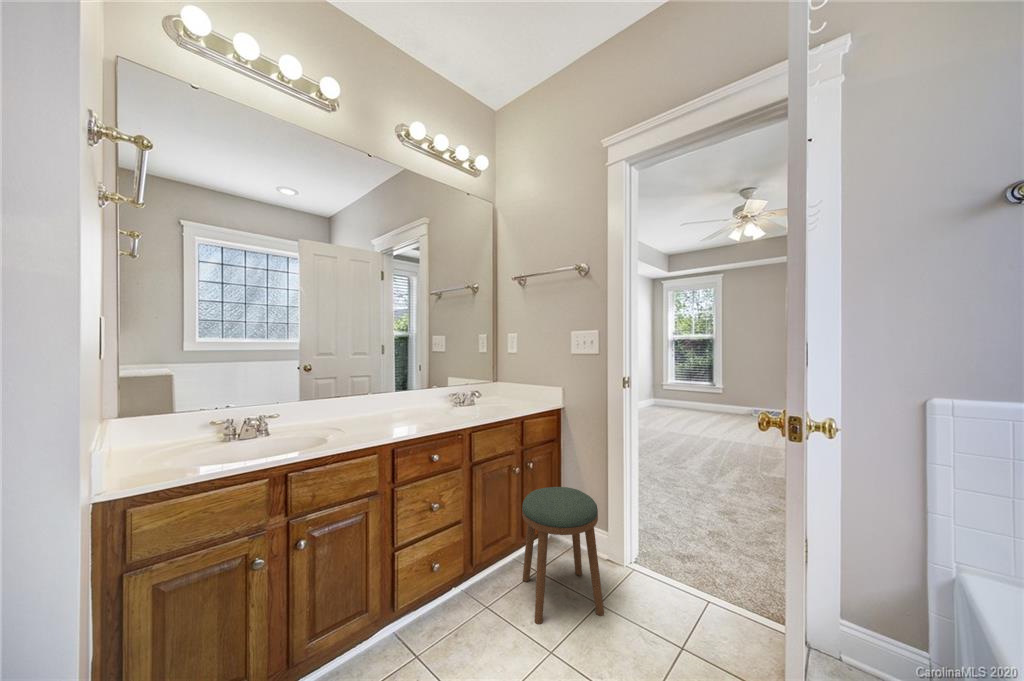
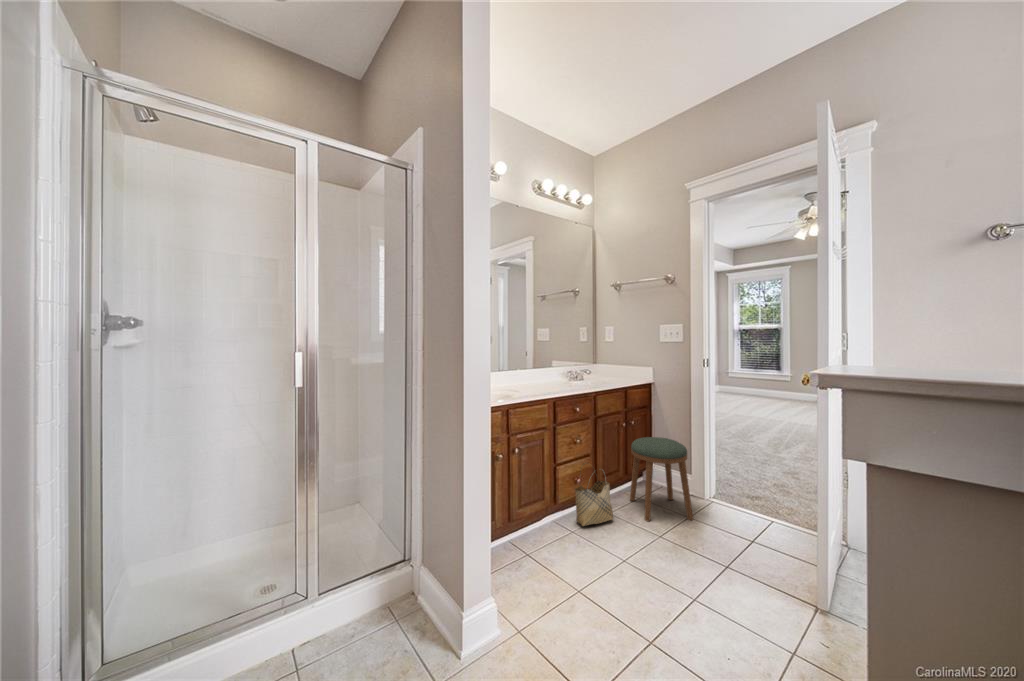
woven basket: none [425,536,487,647] -> present [575,463,613,526]

